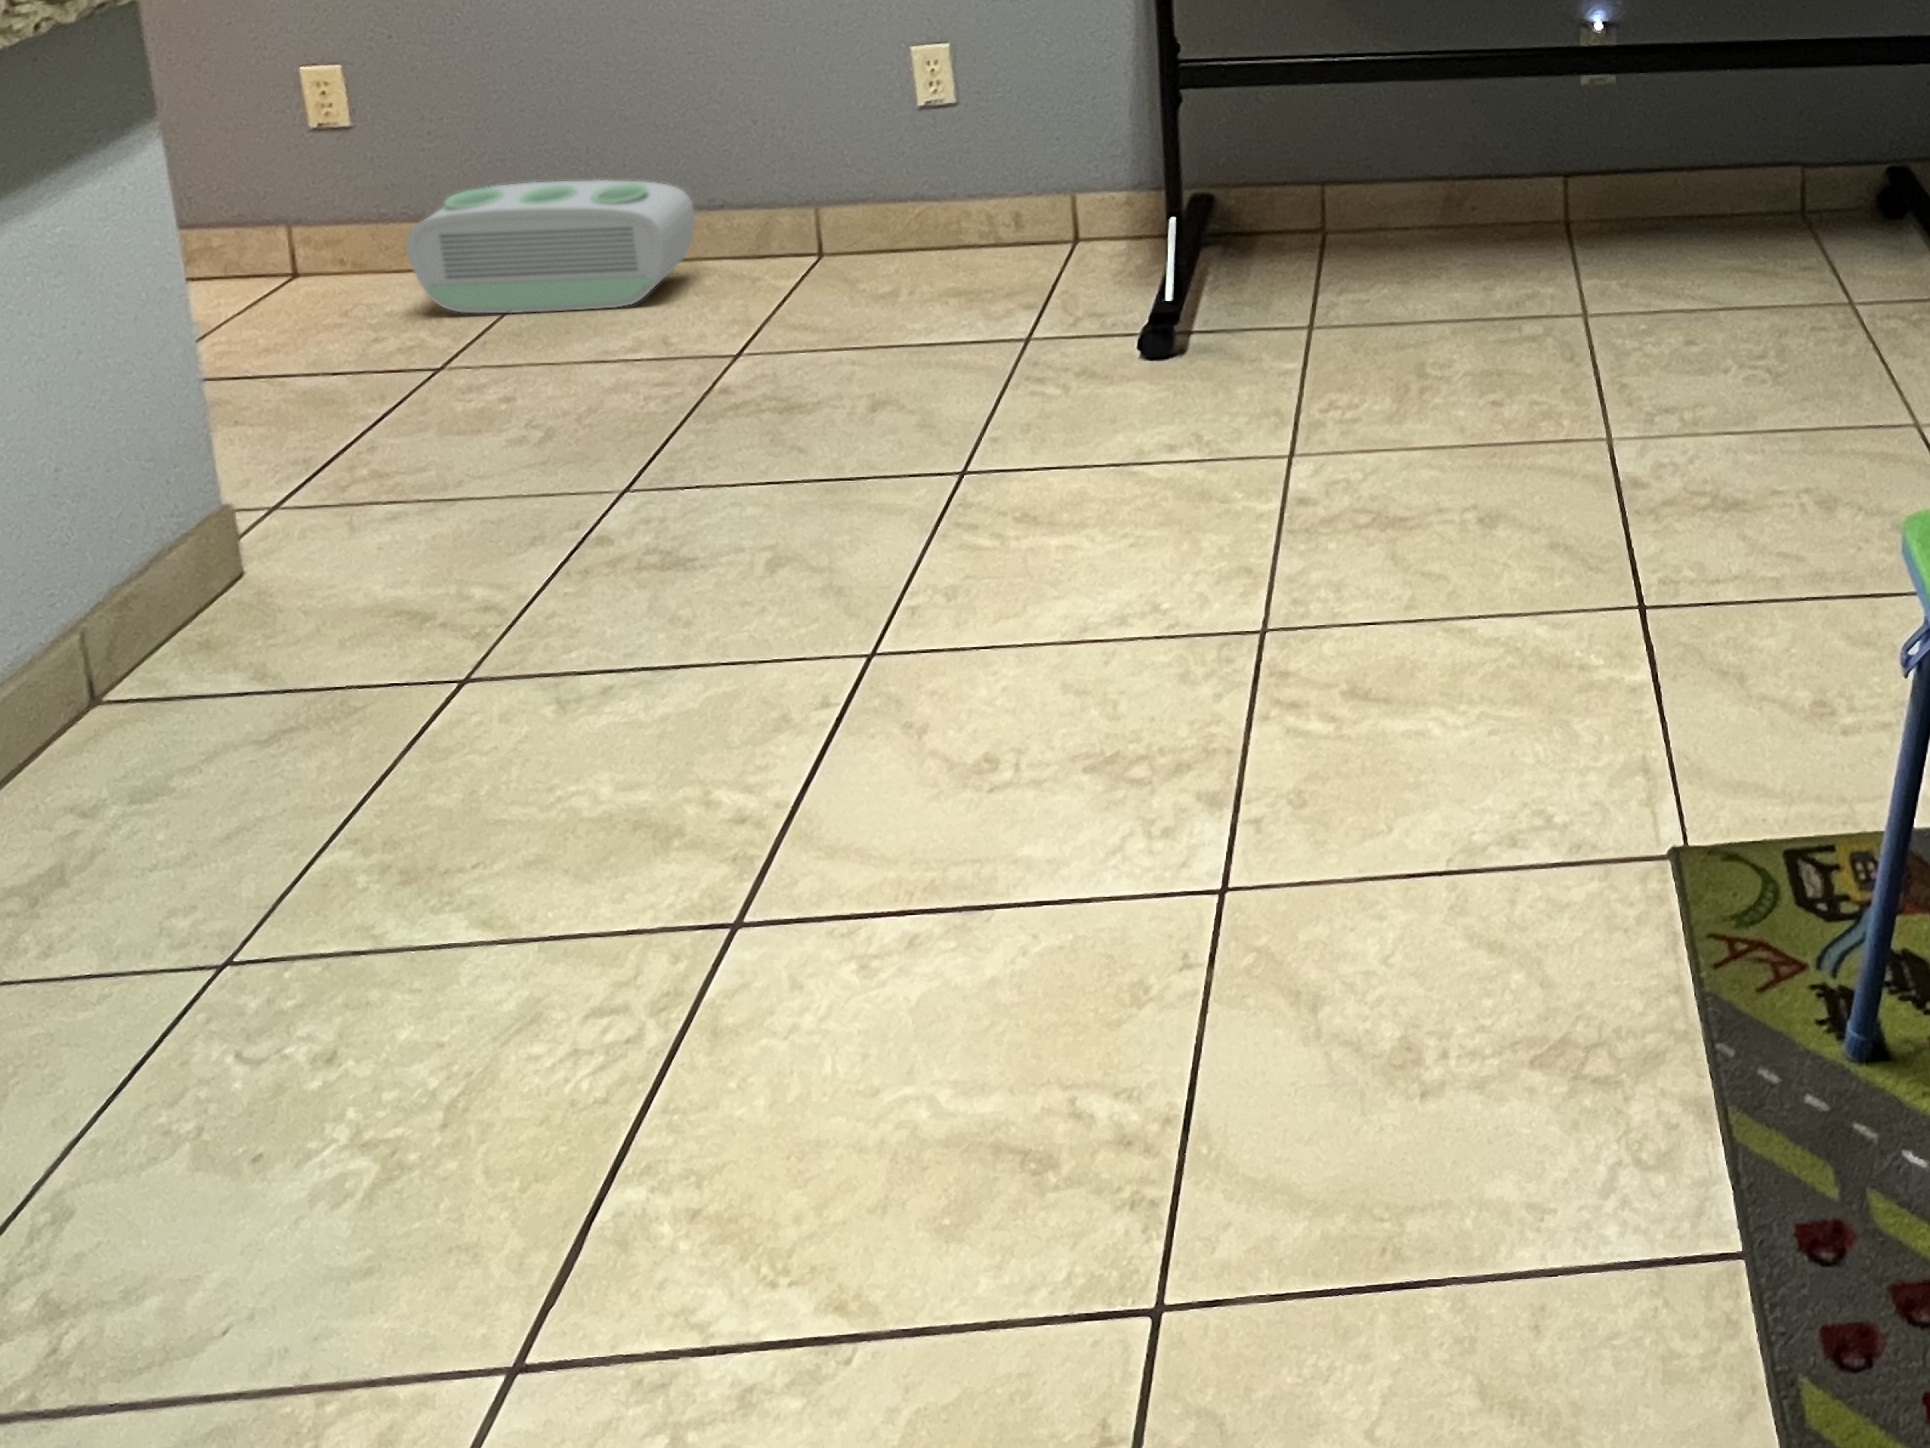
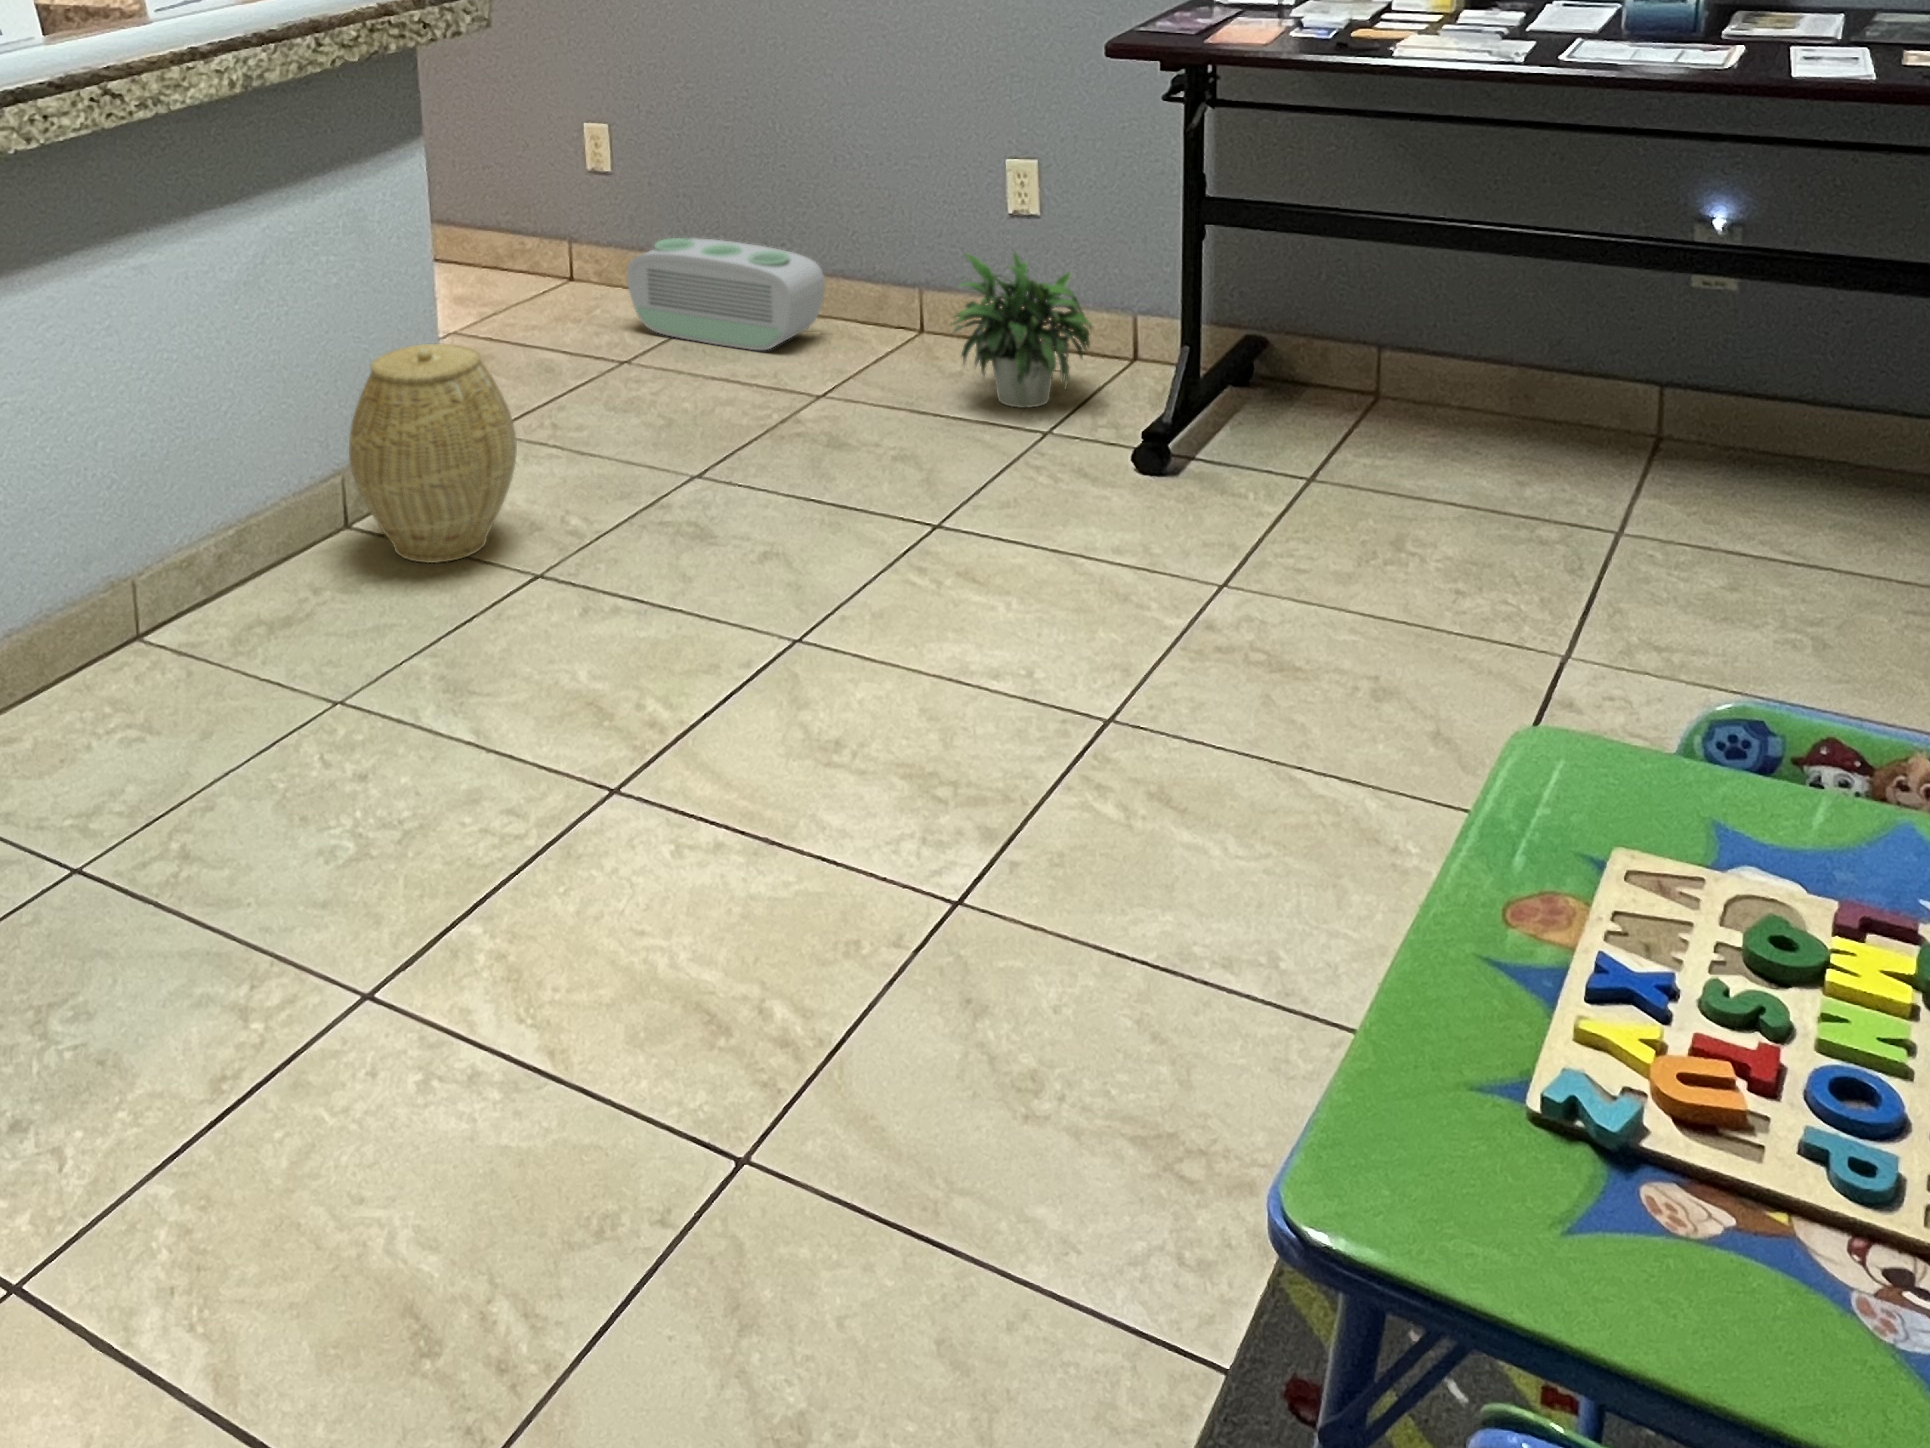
potted plant: none [889,137,1055,308] -> present [953,253,1092,408]
woven basket: none [97,401,393,724] -> present [349,344,517,563]

